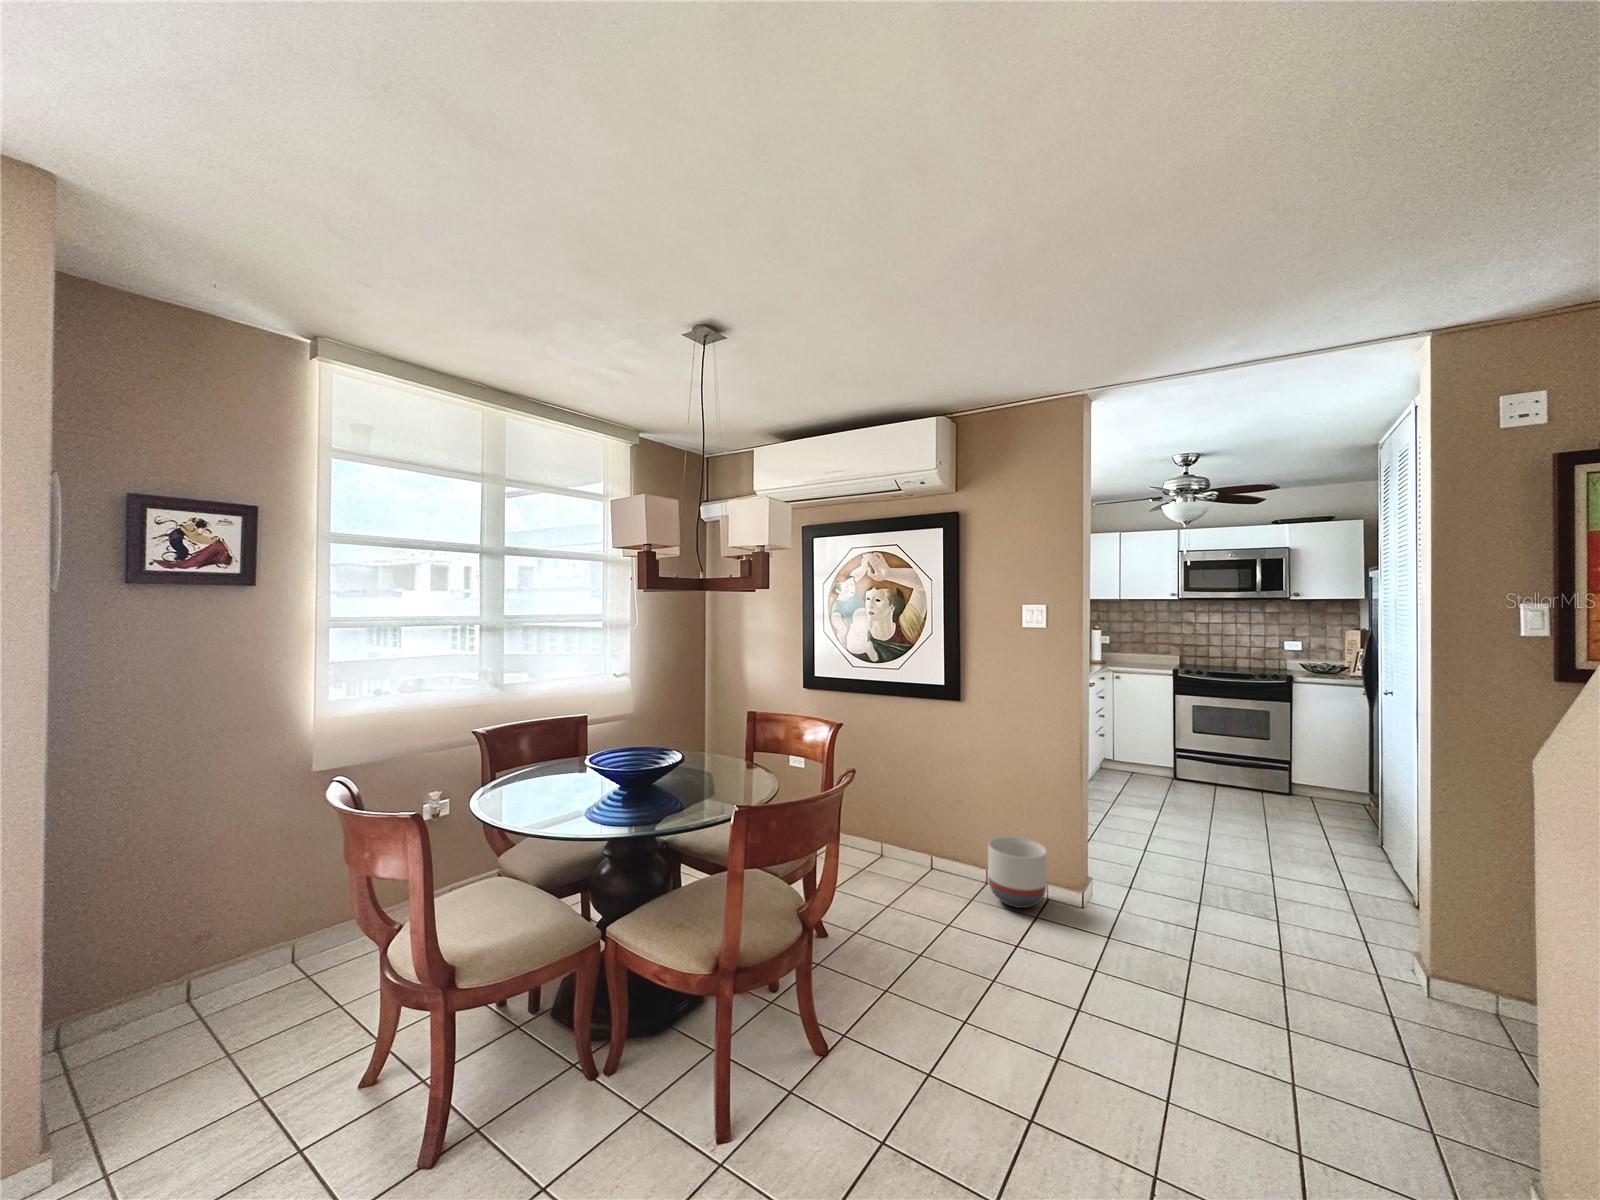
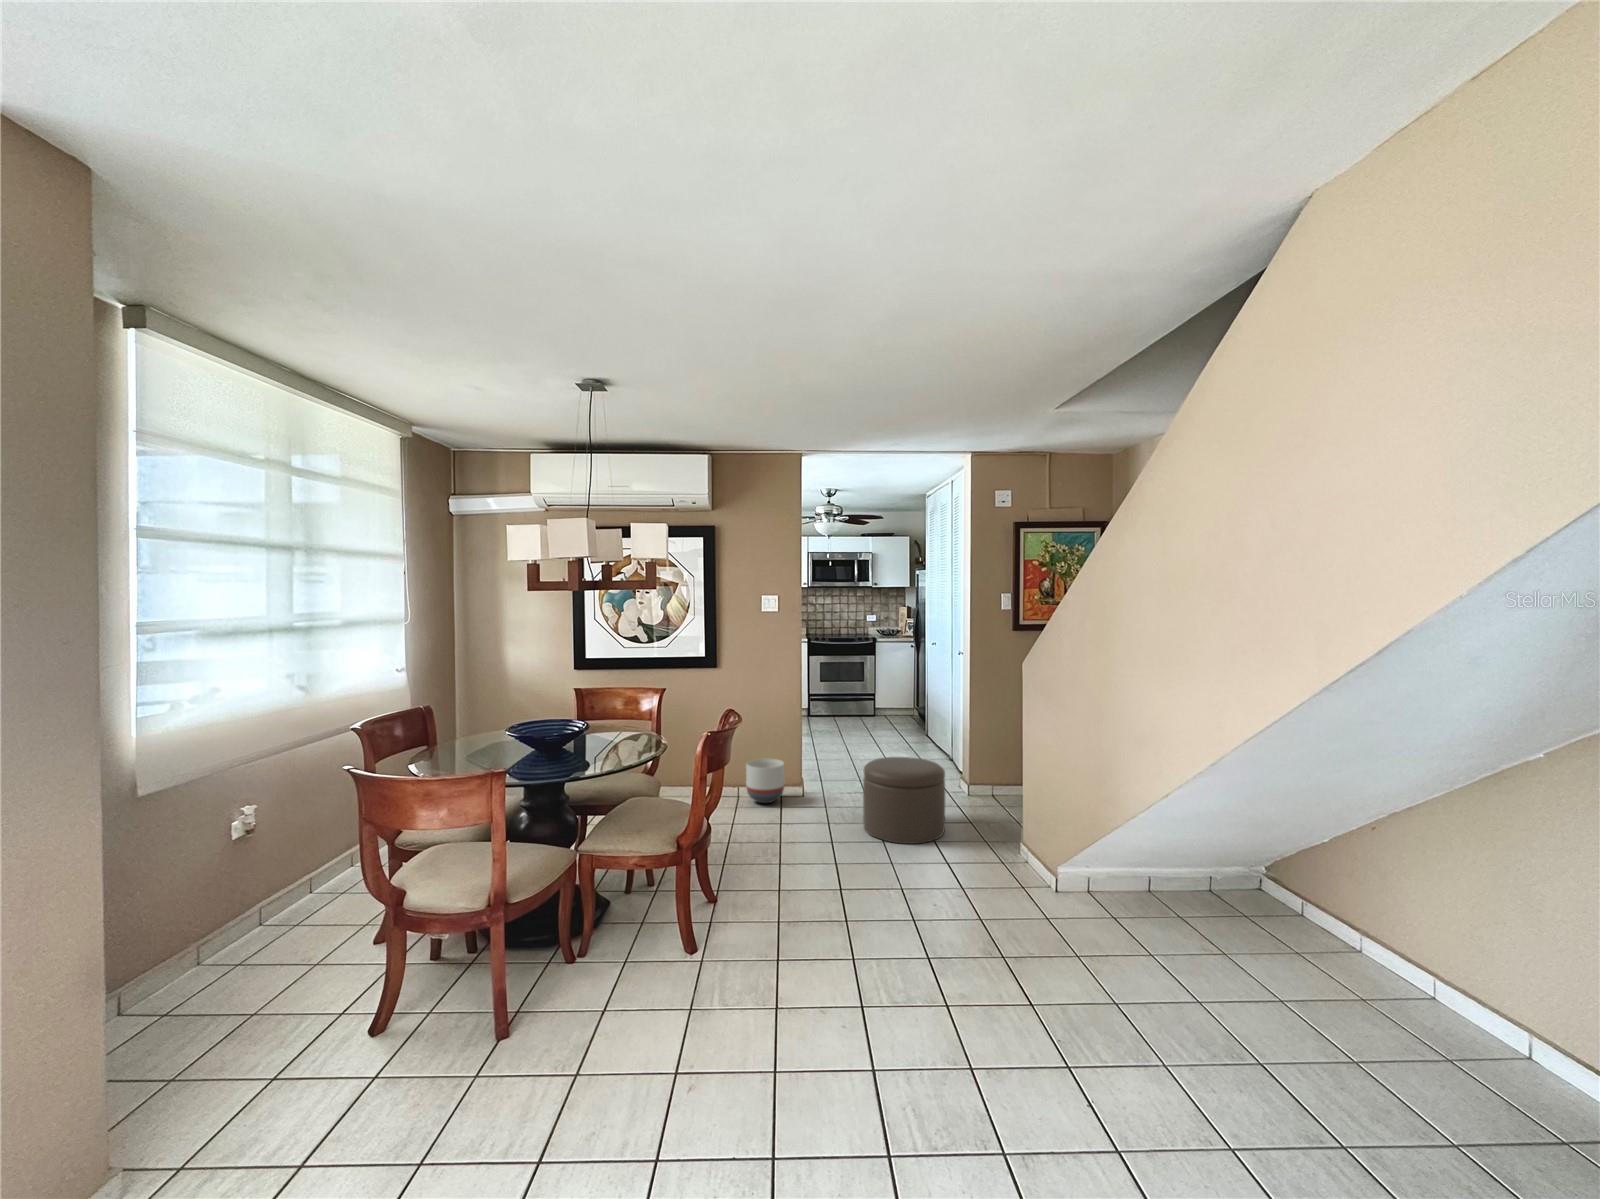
ottoman: none [1147,893,1337,1107] -> present [863,757,945,844]

